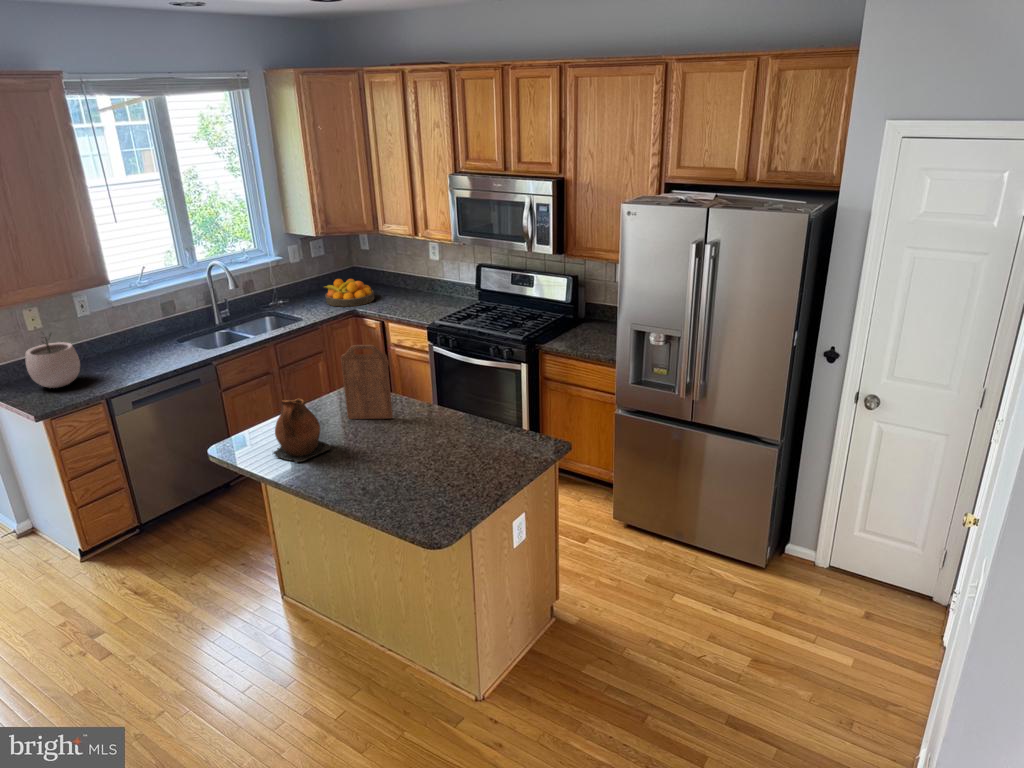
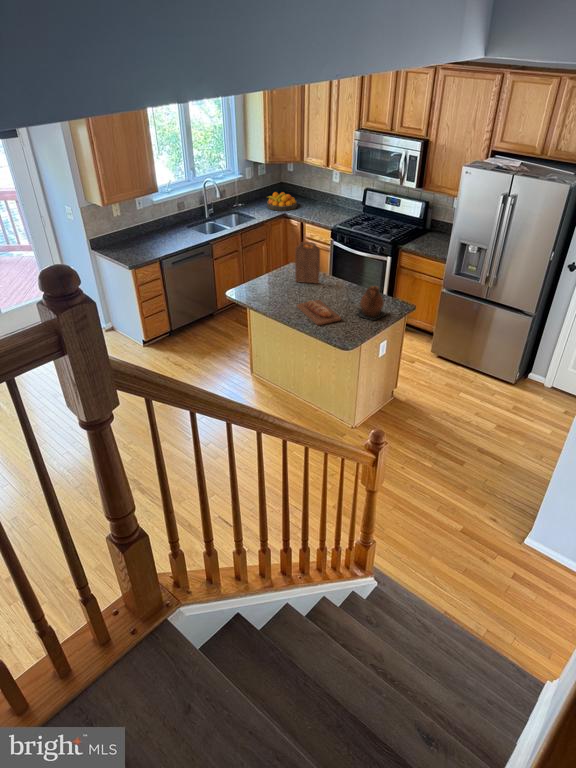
plant pot: present [26,334,80,388] -> none [118,220,144,252]
ceramic pitcher: present [274,398,331,462] -> present [358,286,386,320]
bread loaf: none [340,450,426,504] -> present [297,300,341,325]

